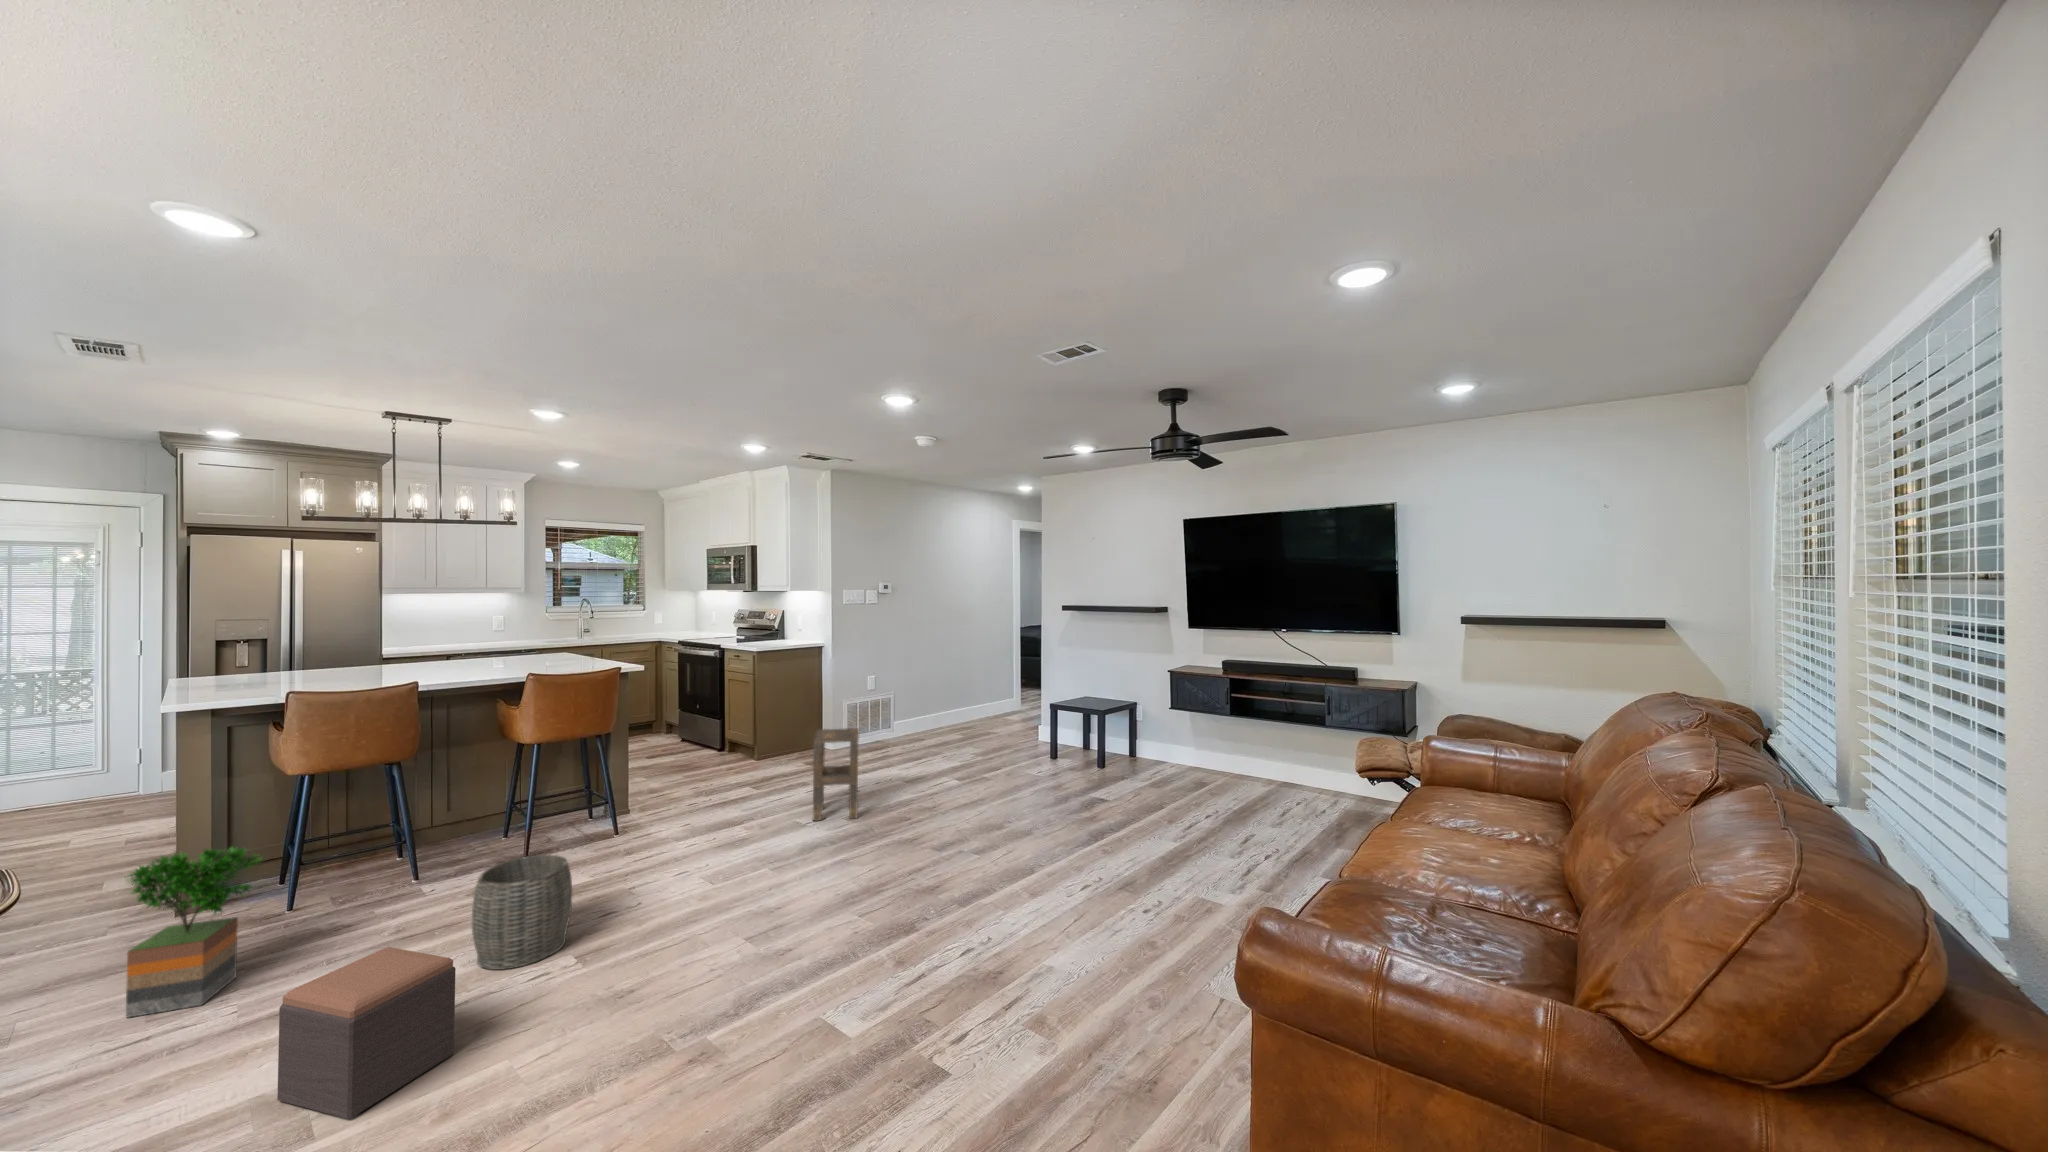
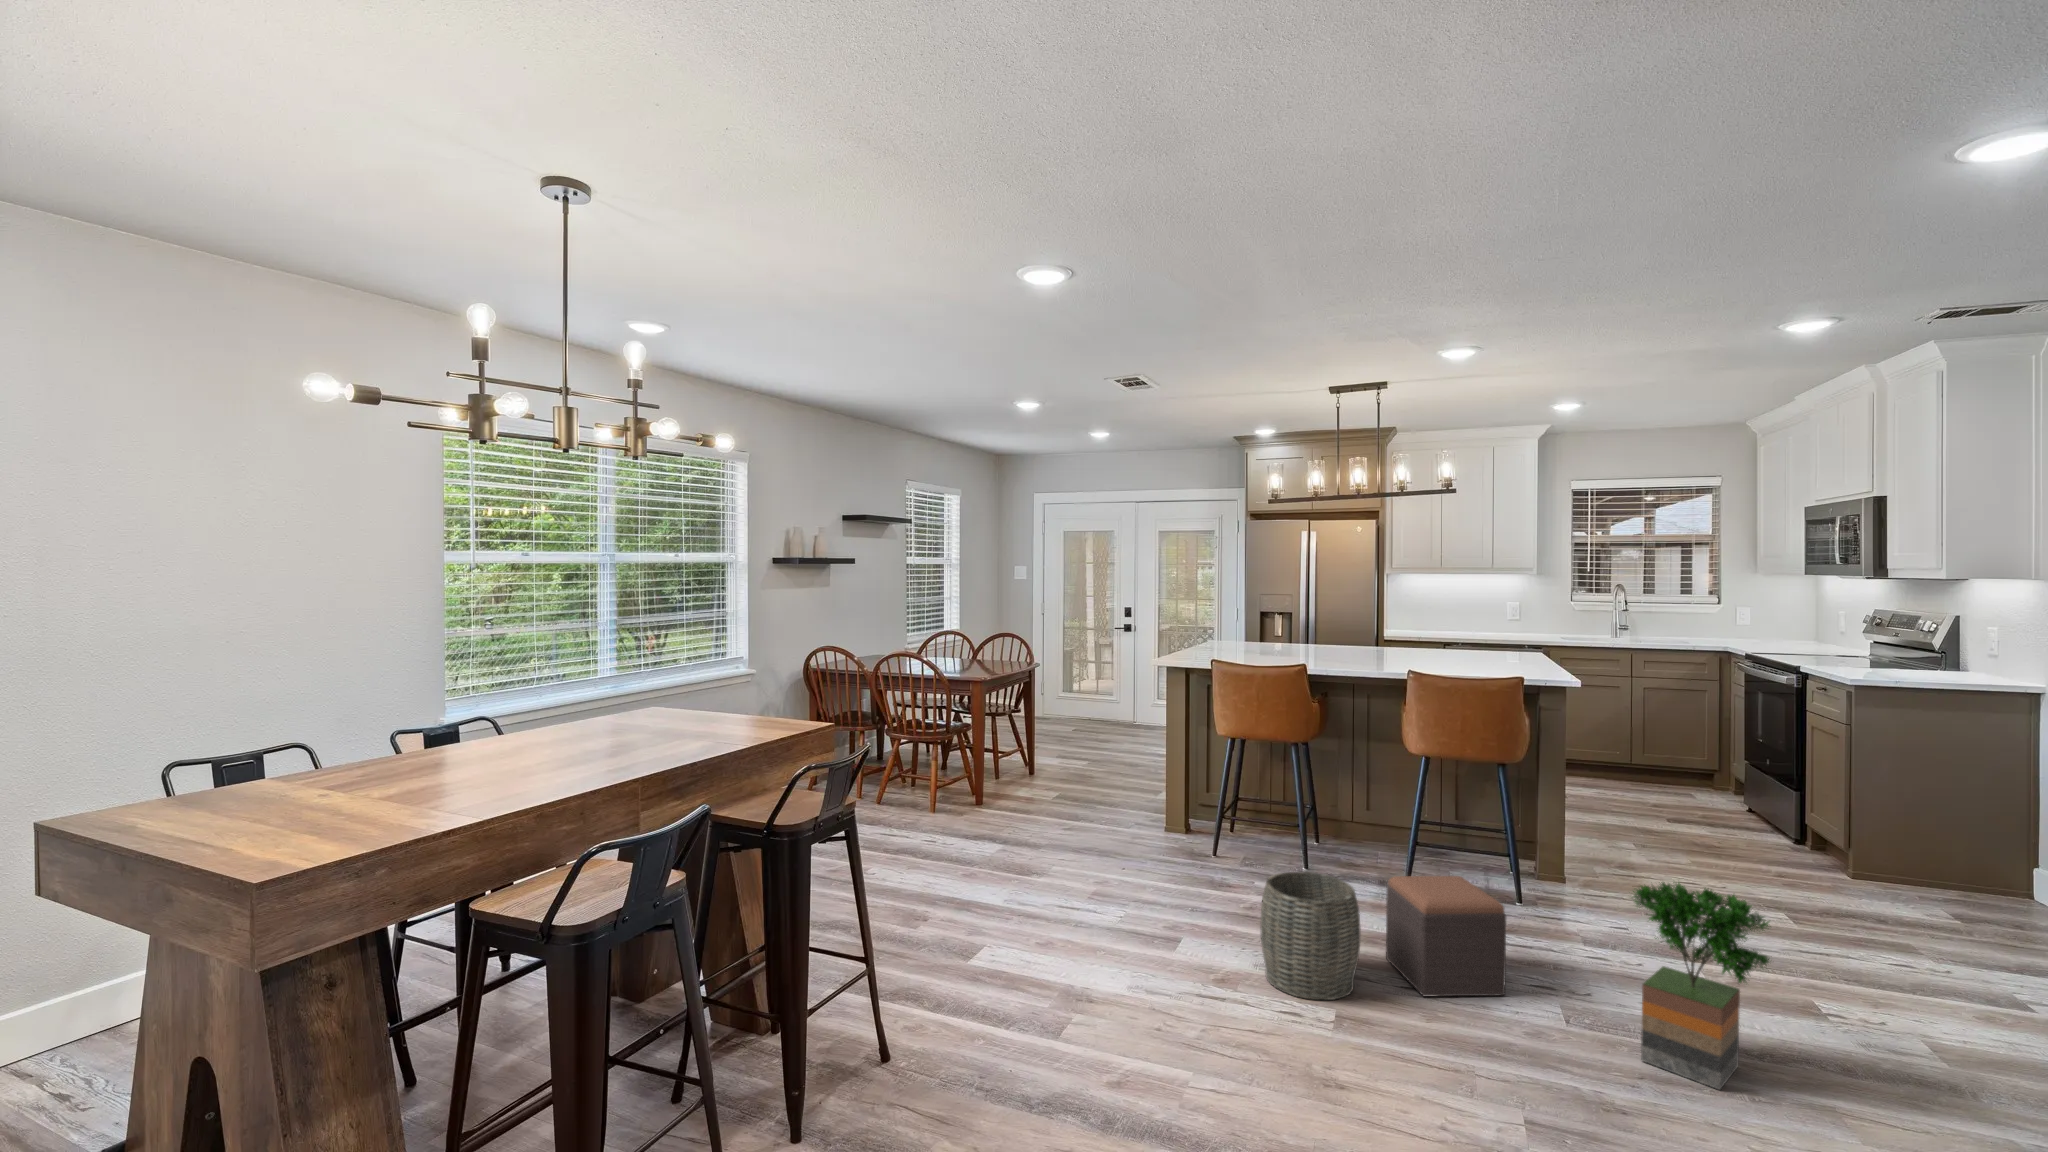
side table: present [813,728,859,821] -> none [1858,845,2015,1062]
potted tree: present [126,846,262,1018] -> present [1633,882,1770,1090]
footstool: present [277,947,456,1119] -> present [1386,876,1506,996]

